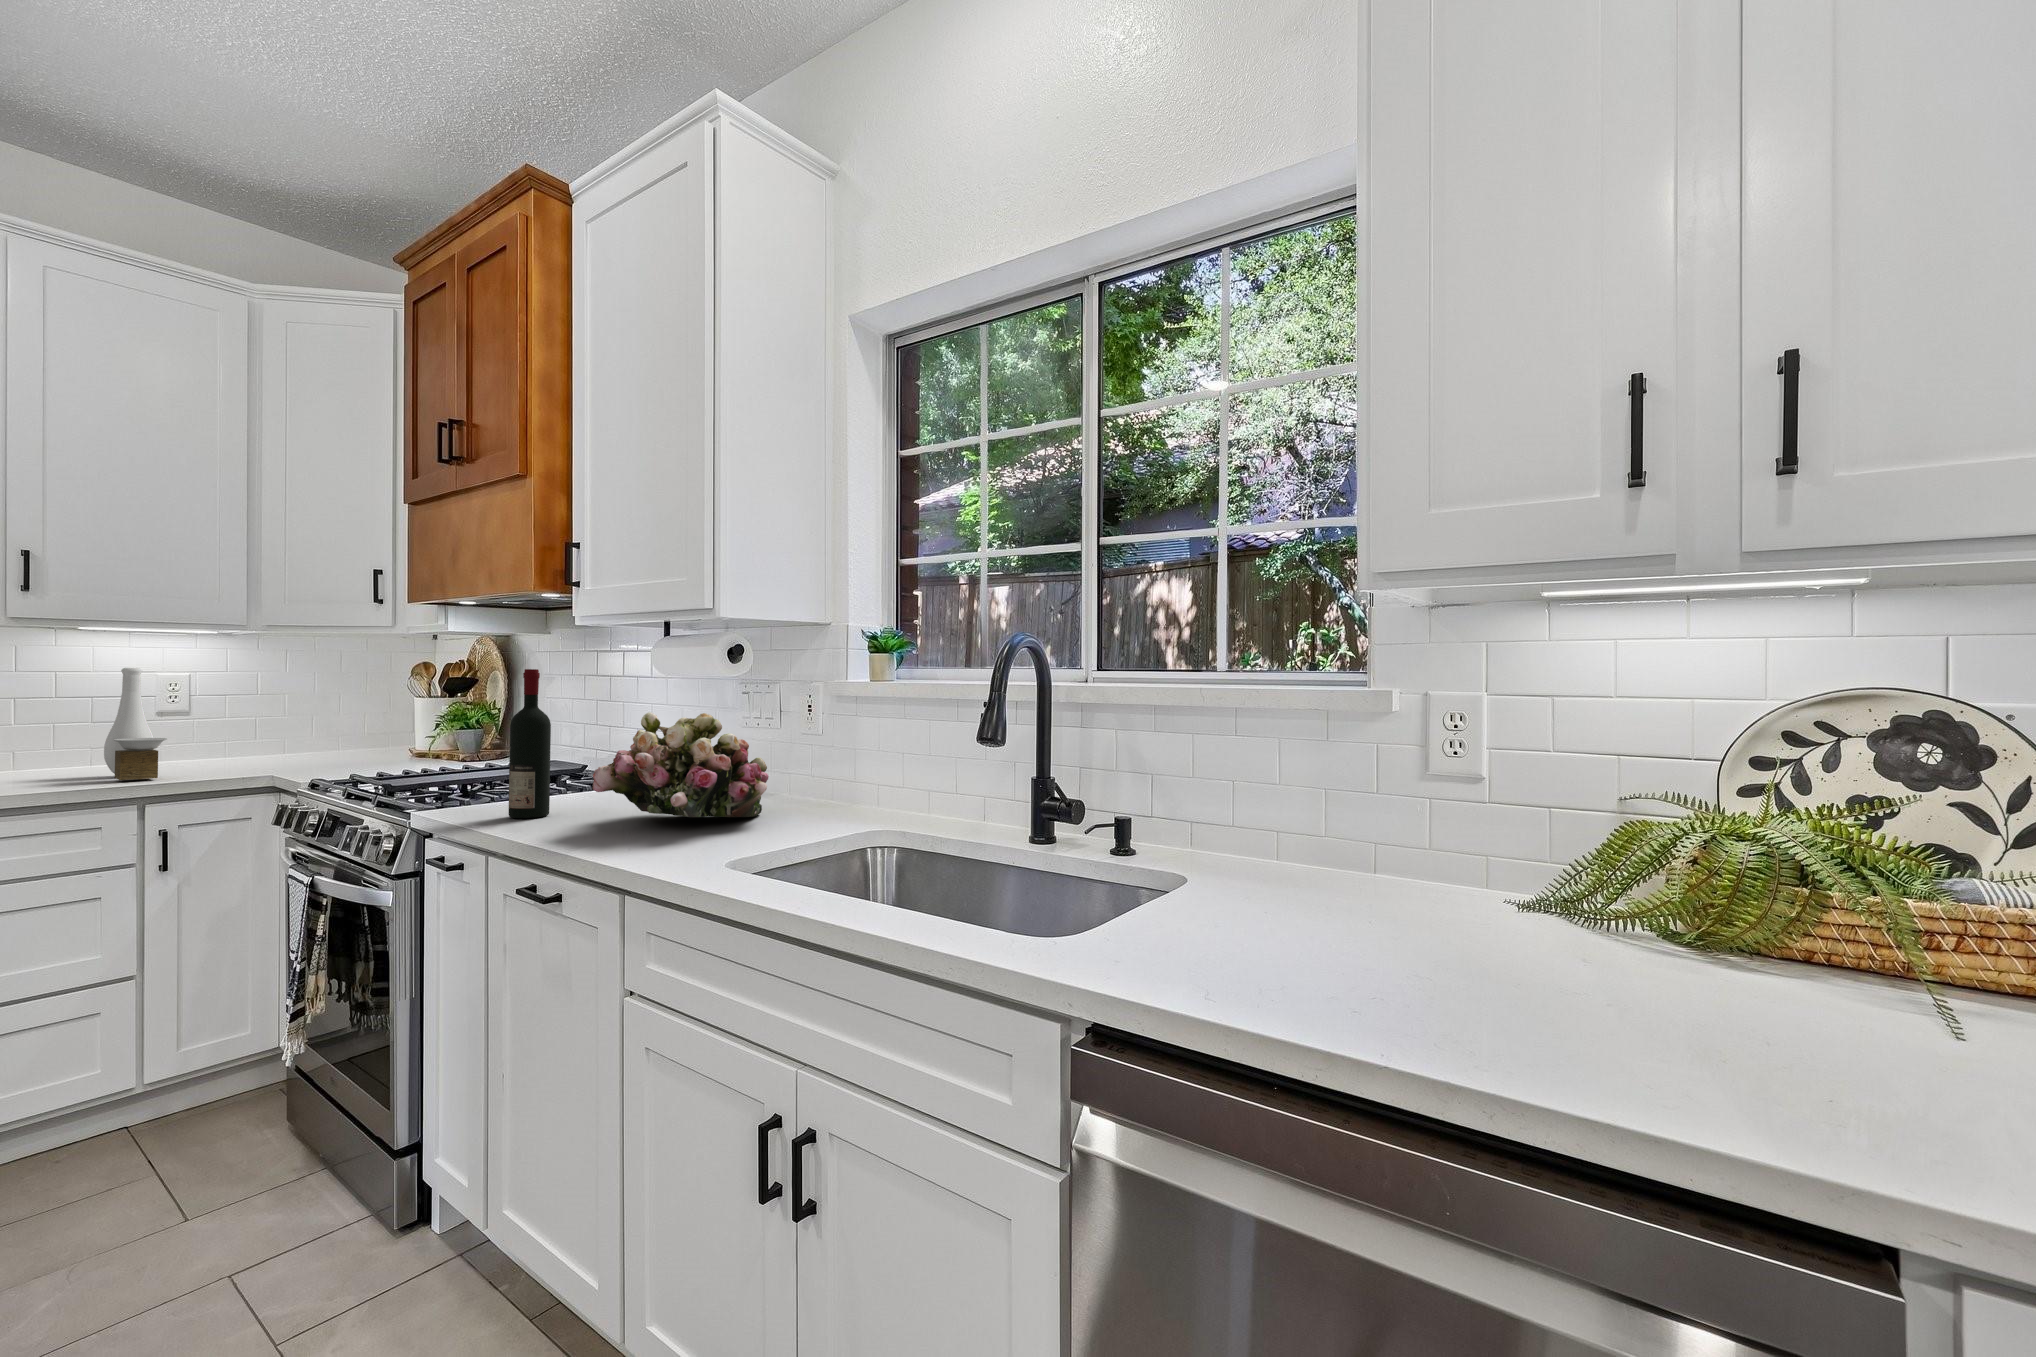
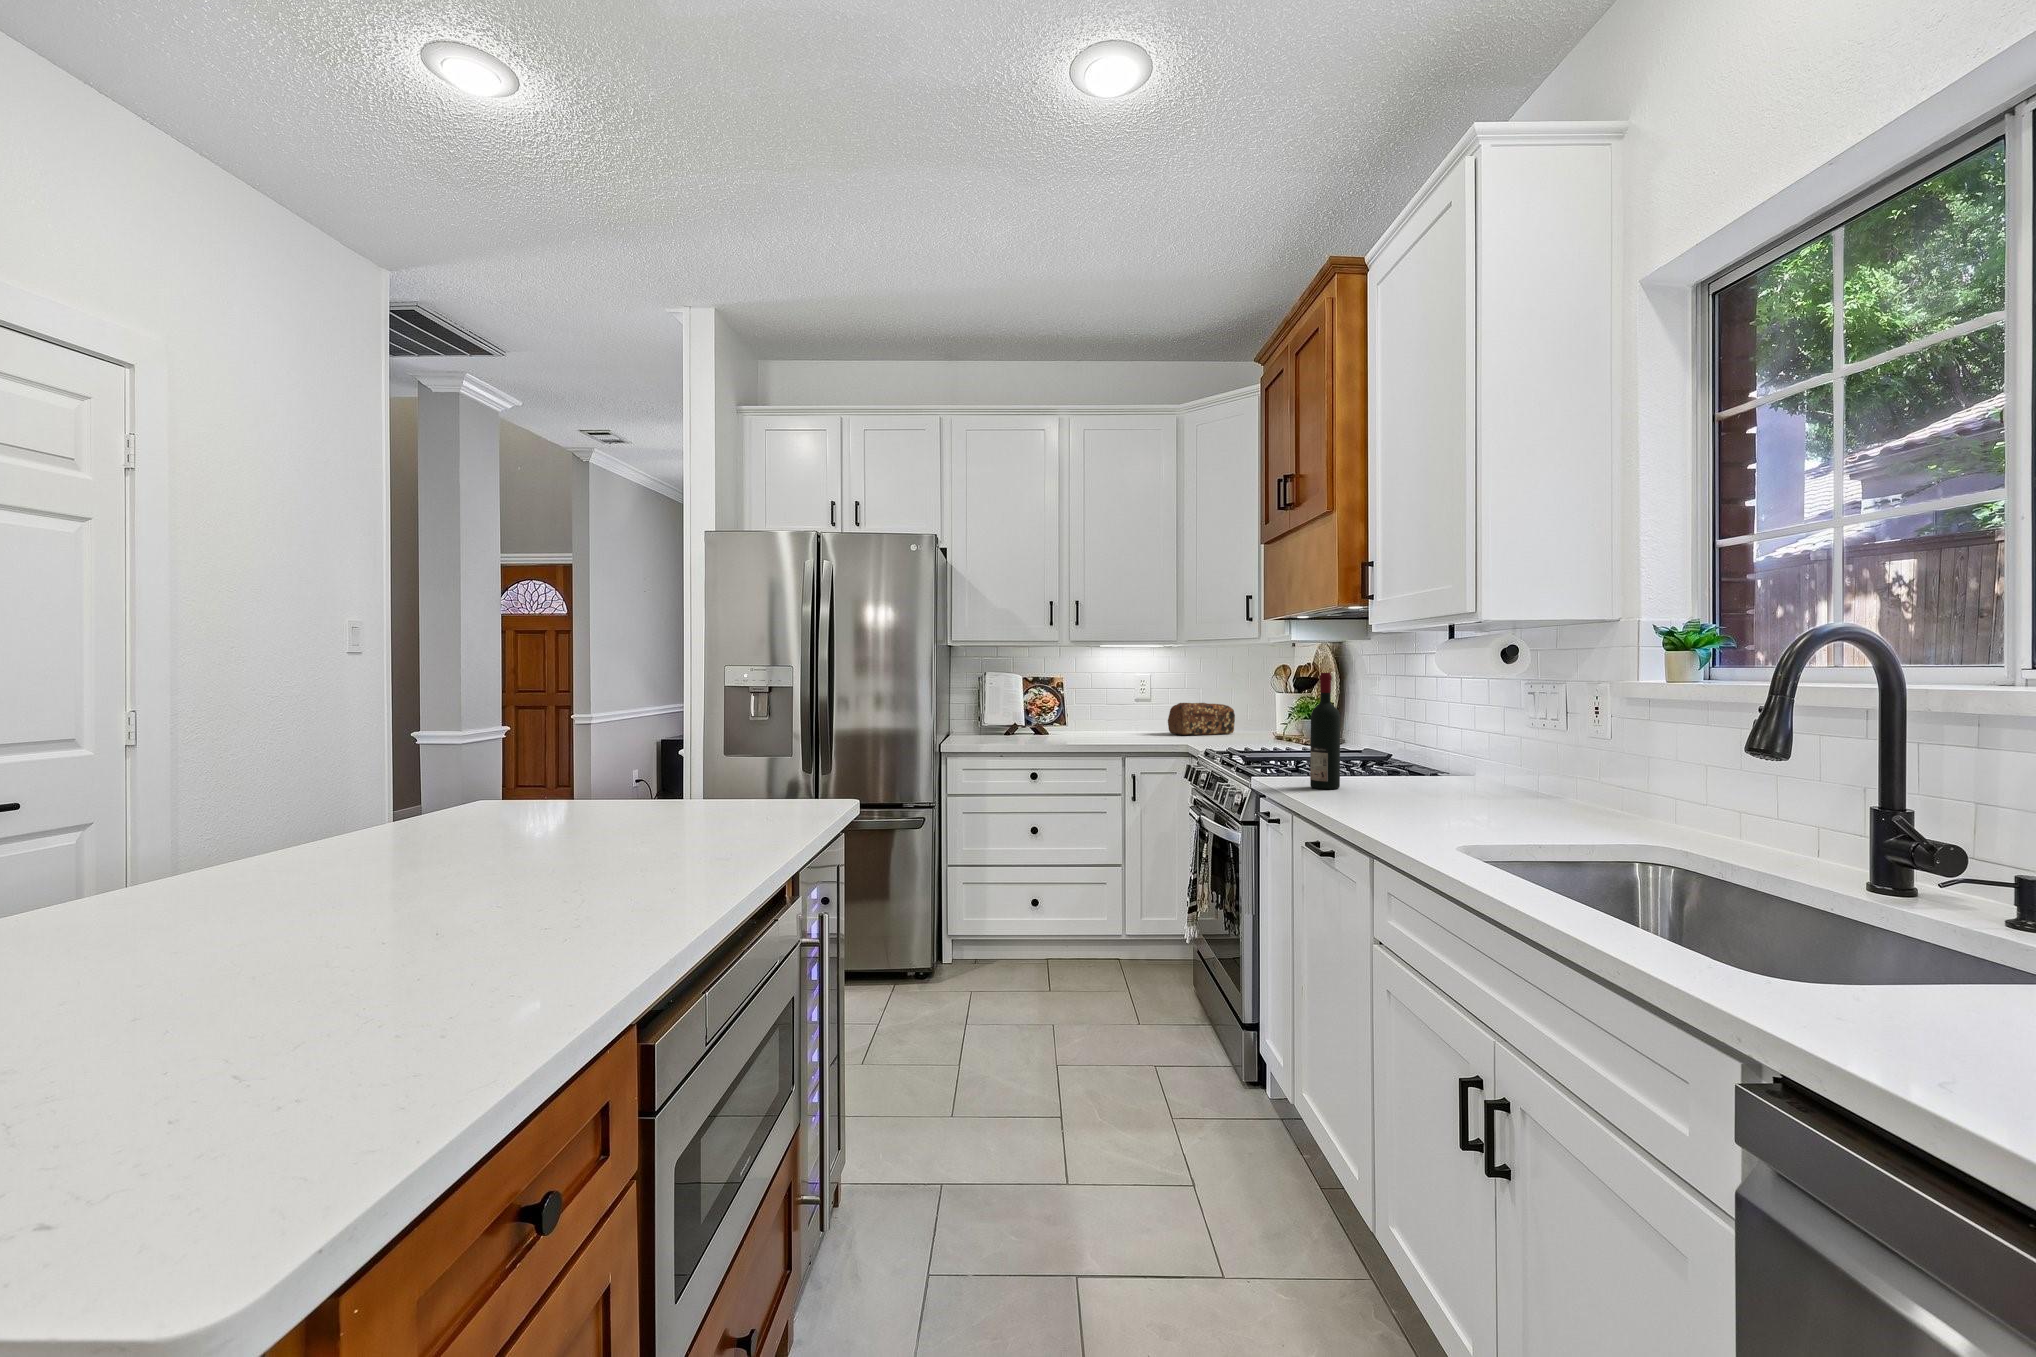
vase: present [104,668,167,780] -> none [1103,672,1132,743]
flower arrangement: present [593,712,769,817] -> none [1362,709,1523,807]
bread loaf: none [232,714,349,760] -> present [1168,703,1235,735]

